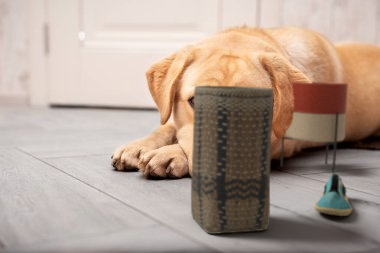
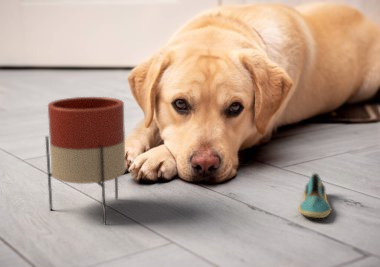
planter: present [281,82,348,173] -> present [46,97,126,224]
basket: present [191,86,273,234] -> none [192,110,263,245]

